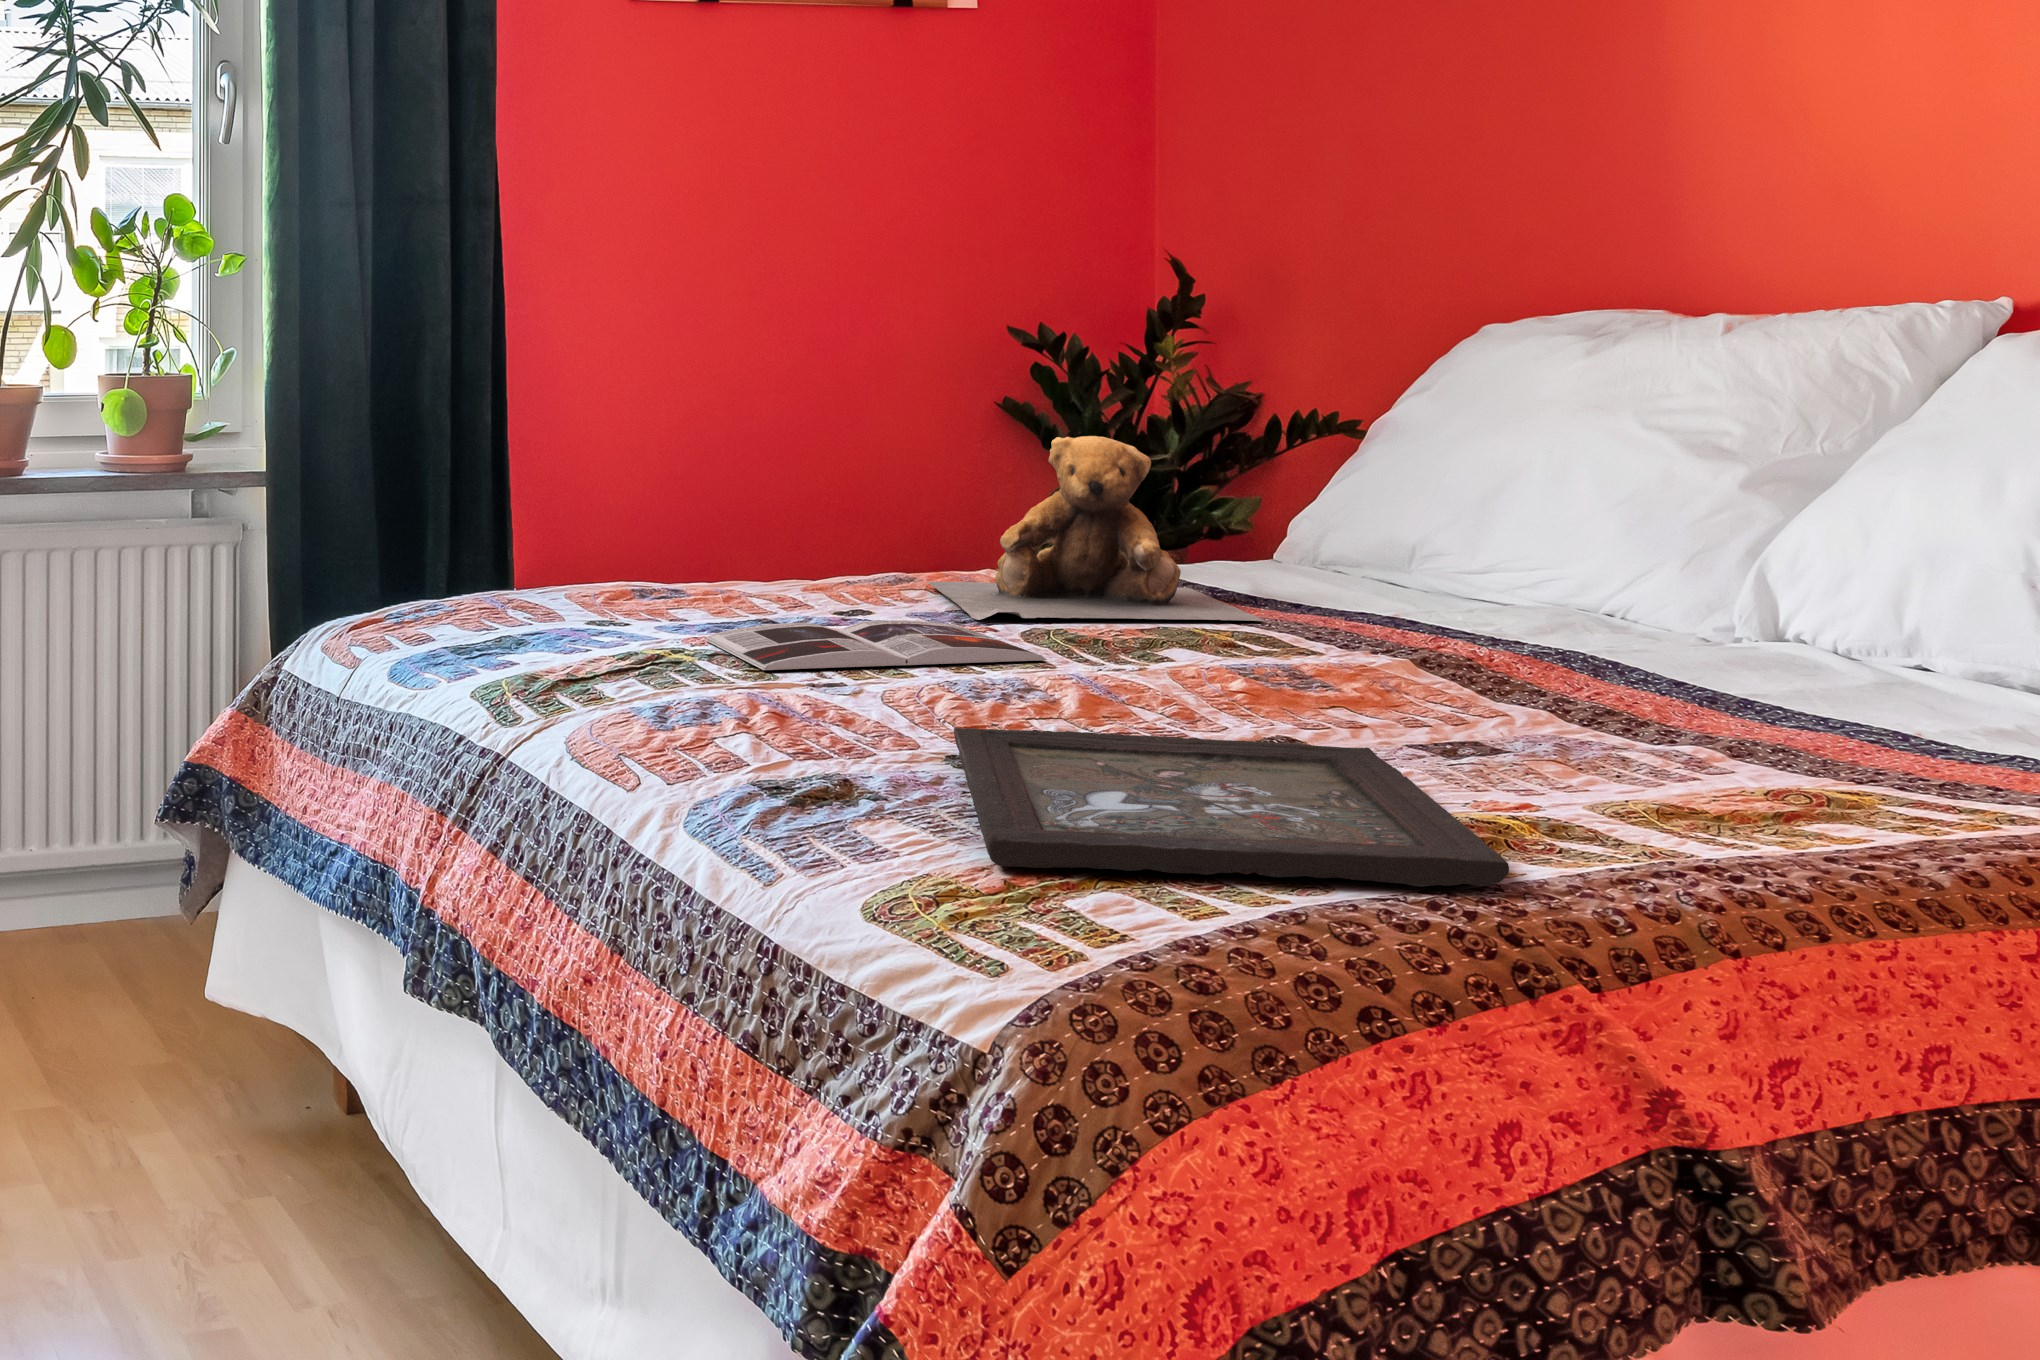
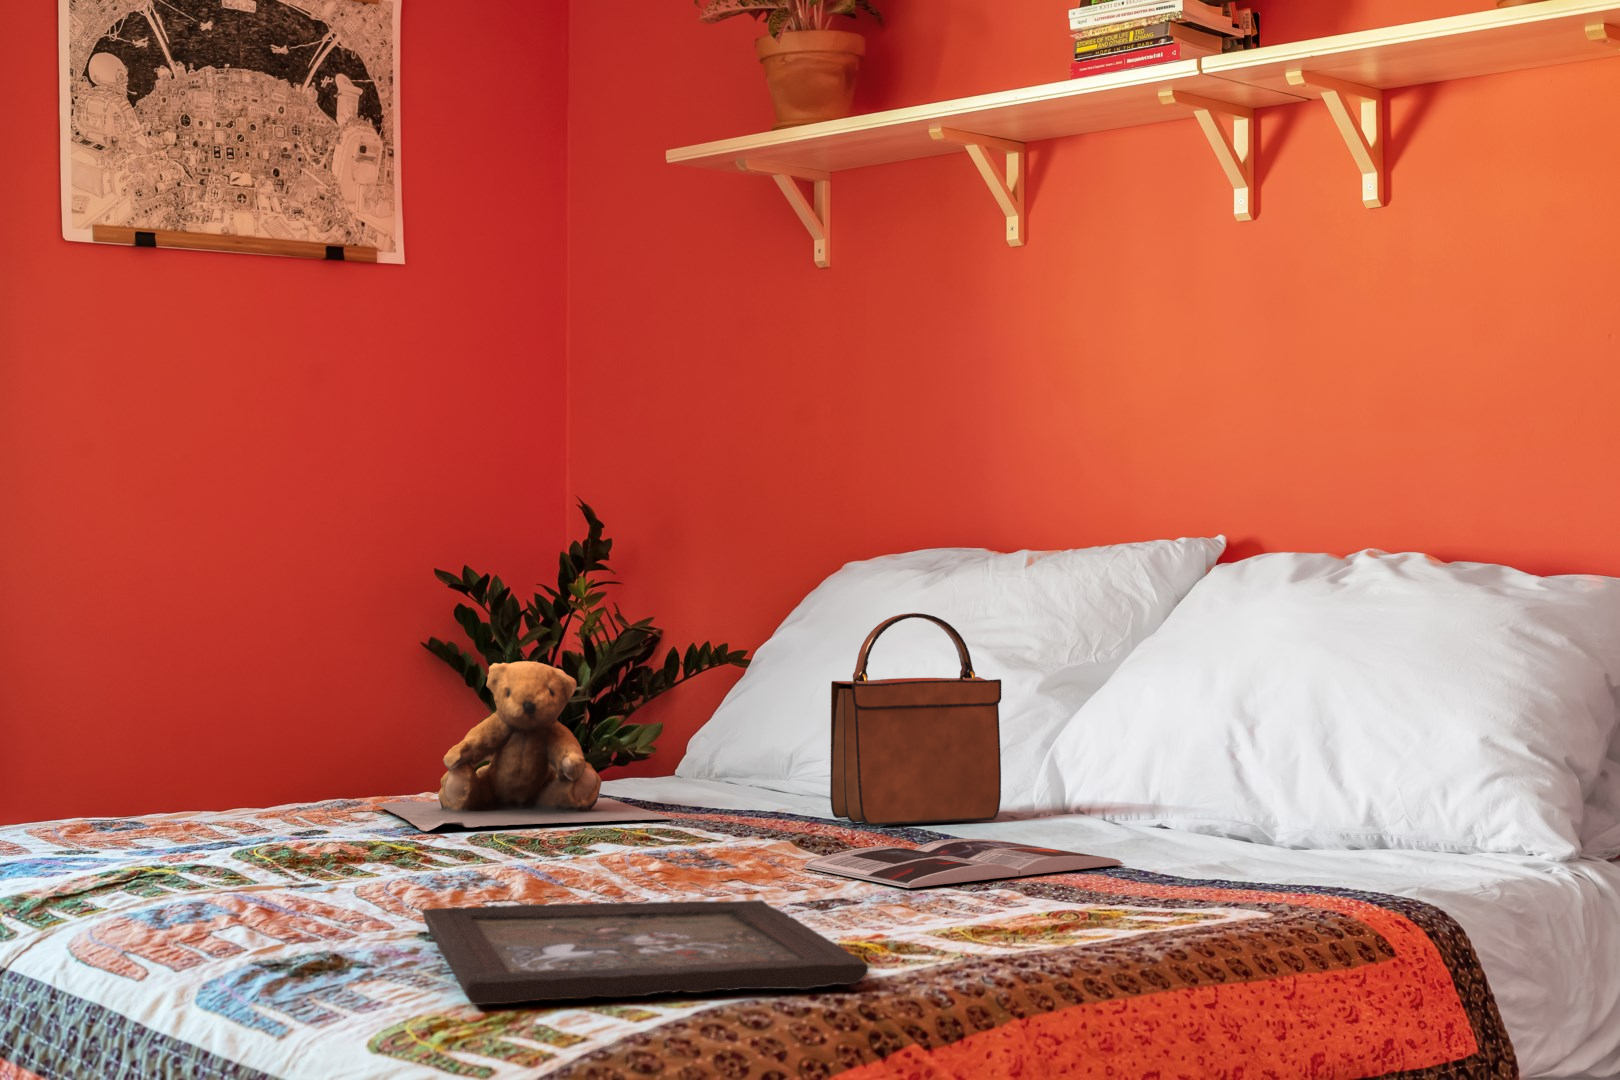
handbag: none [1463,393,1694,648] -> present [830,613,1001,826]
magazine: present [705,620,1047,670] -> present [802,839,1123,888]

